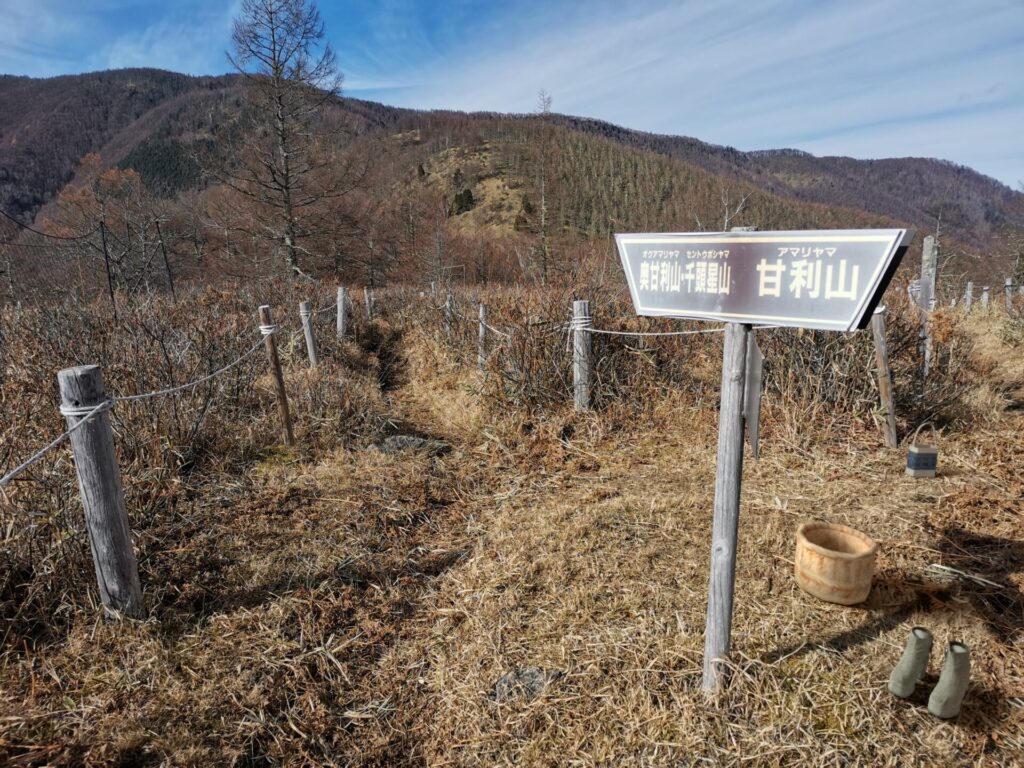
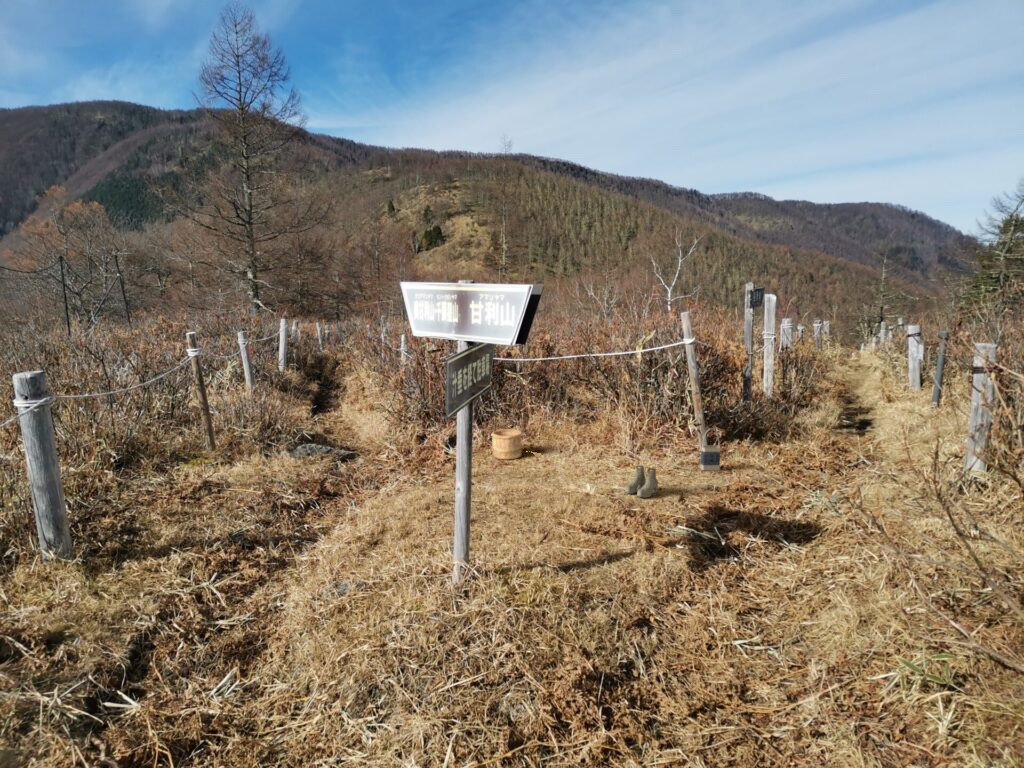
wooden bucket: present [795,522,879,605] -> present [491,429,522,459]
boots: present [888,626,970,718] -> present [625,465,658,498]

